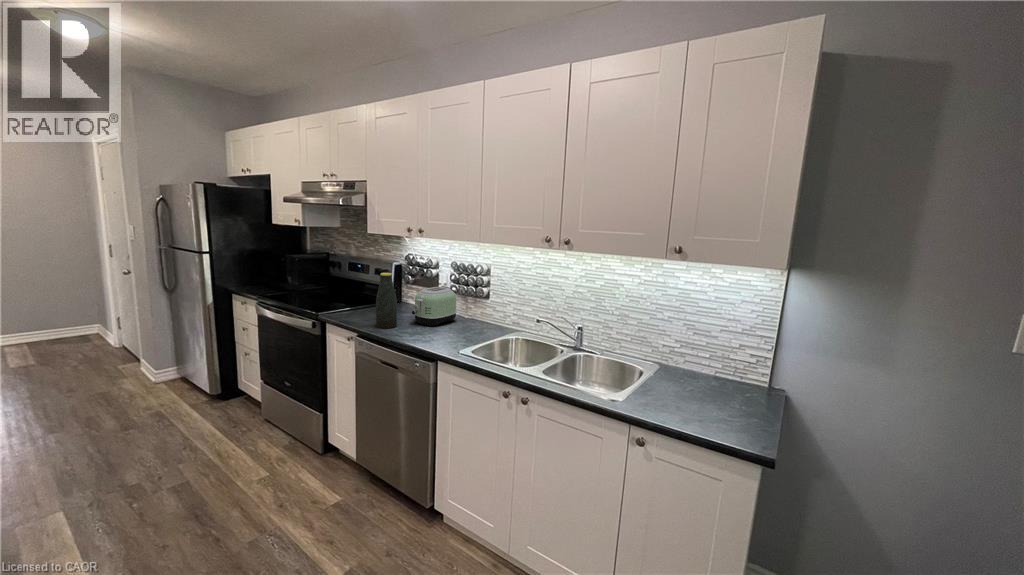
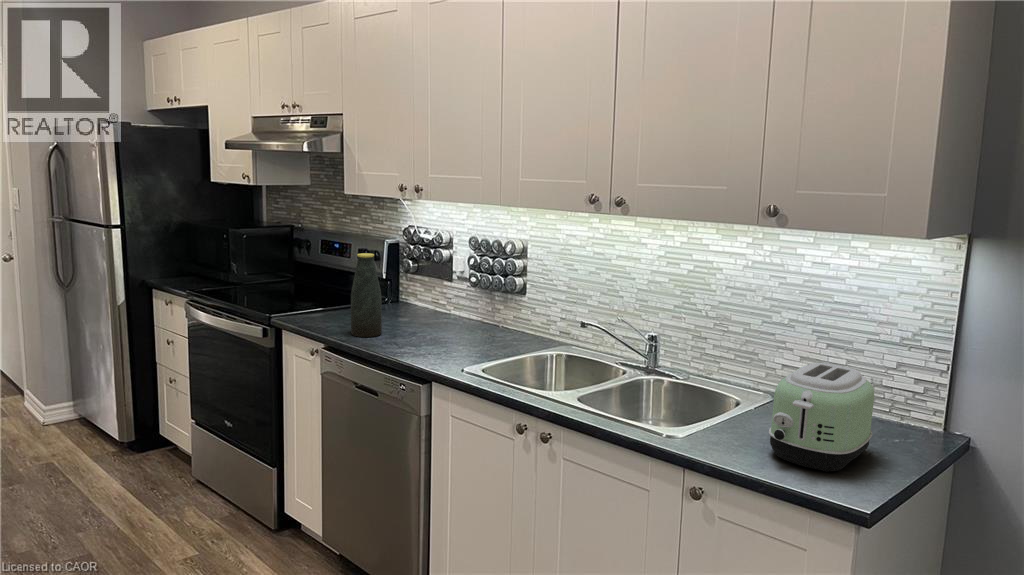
toaster: present [412,287,457,326] -> present [769,363,874,472]

